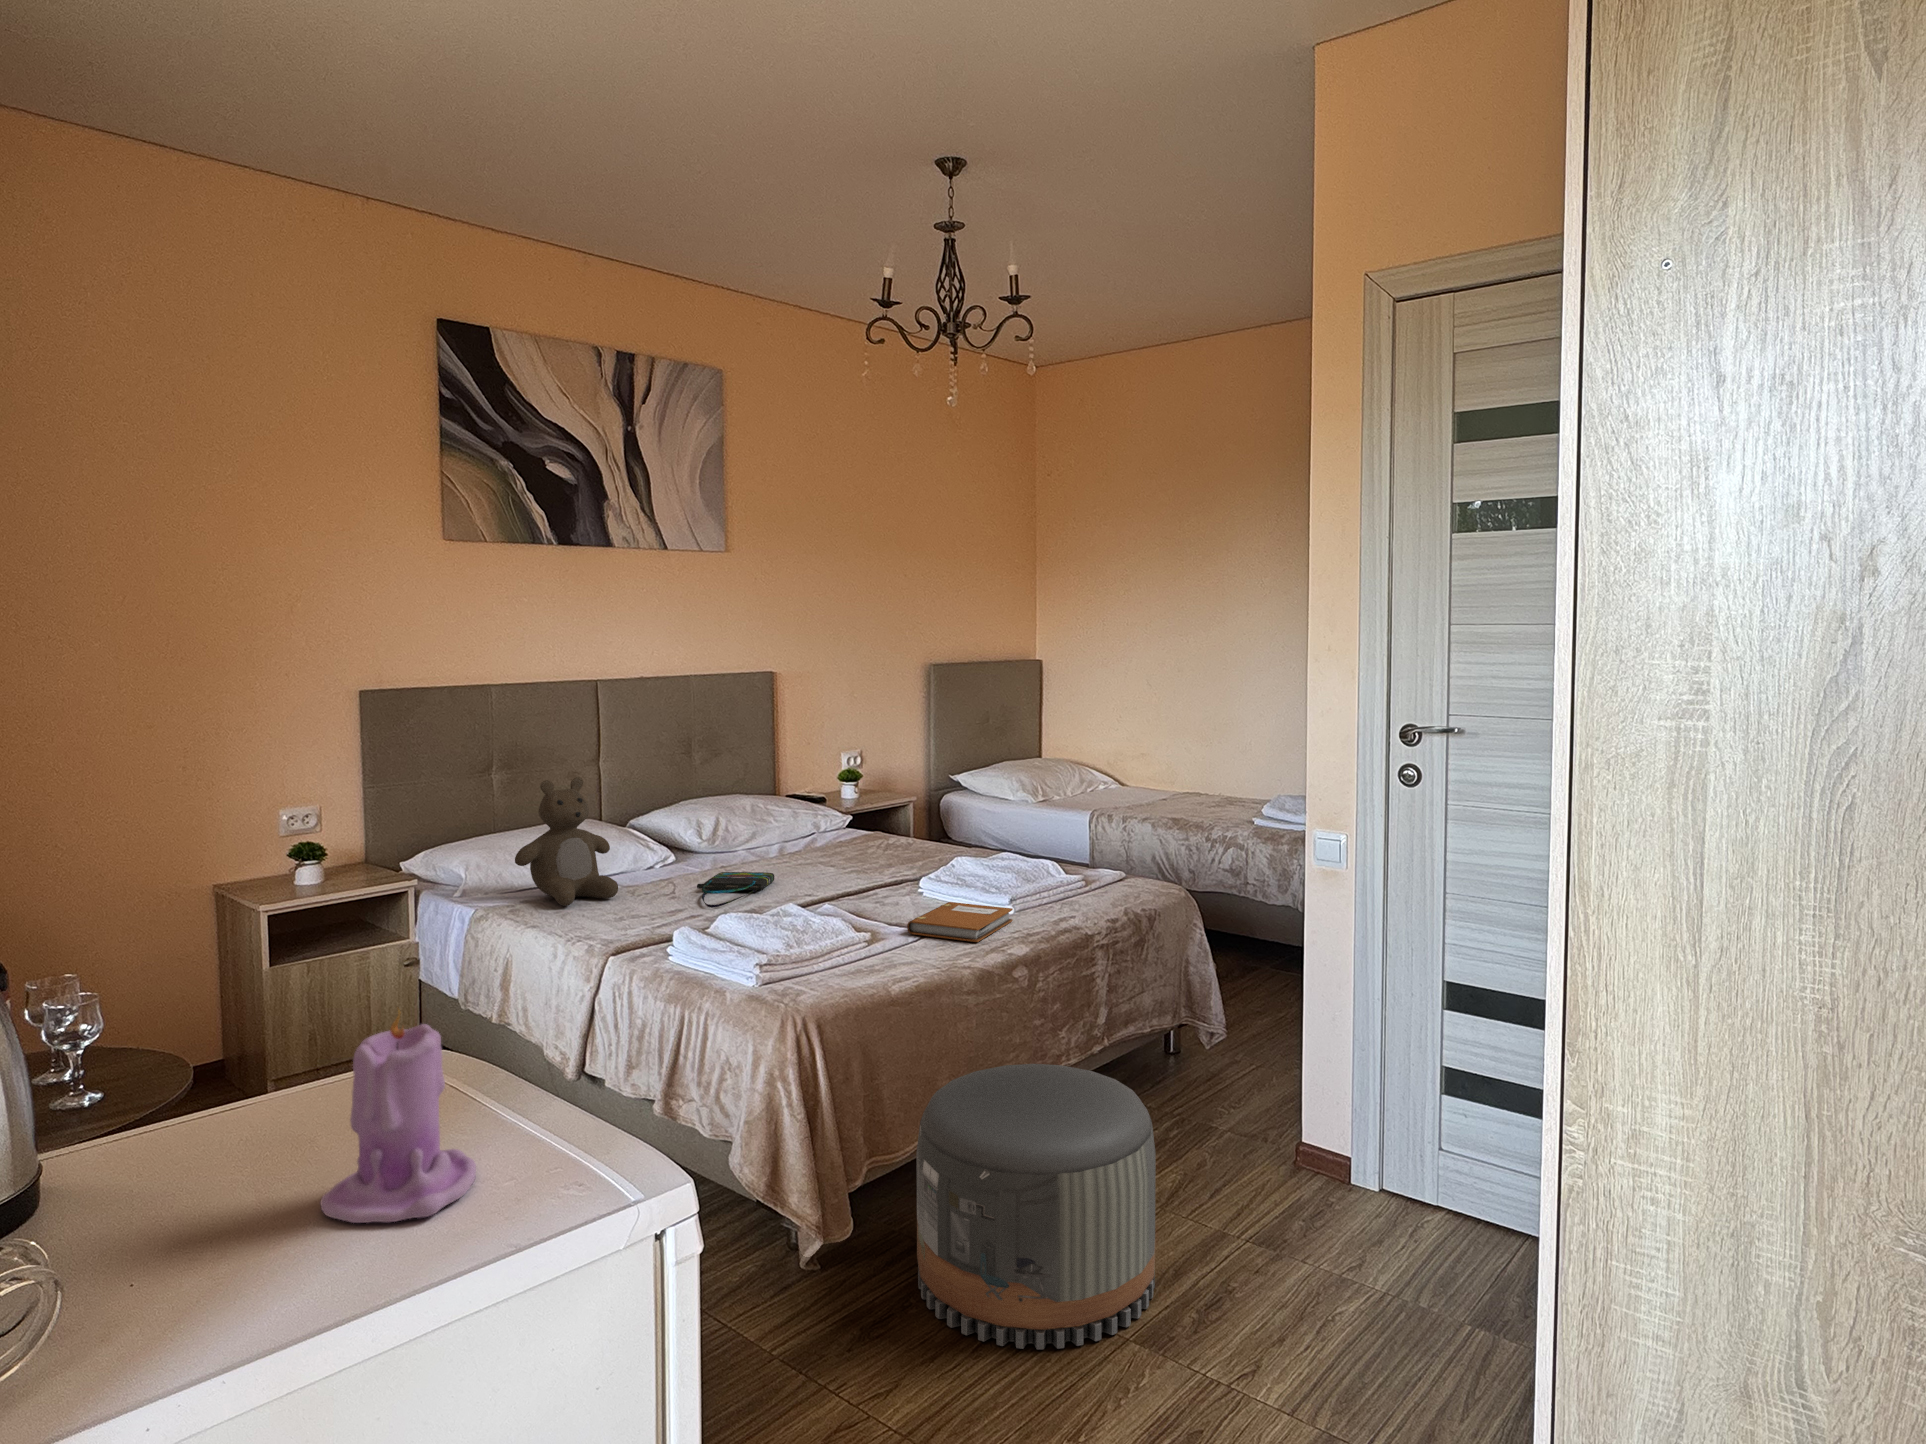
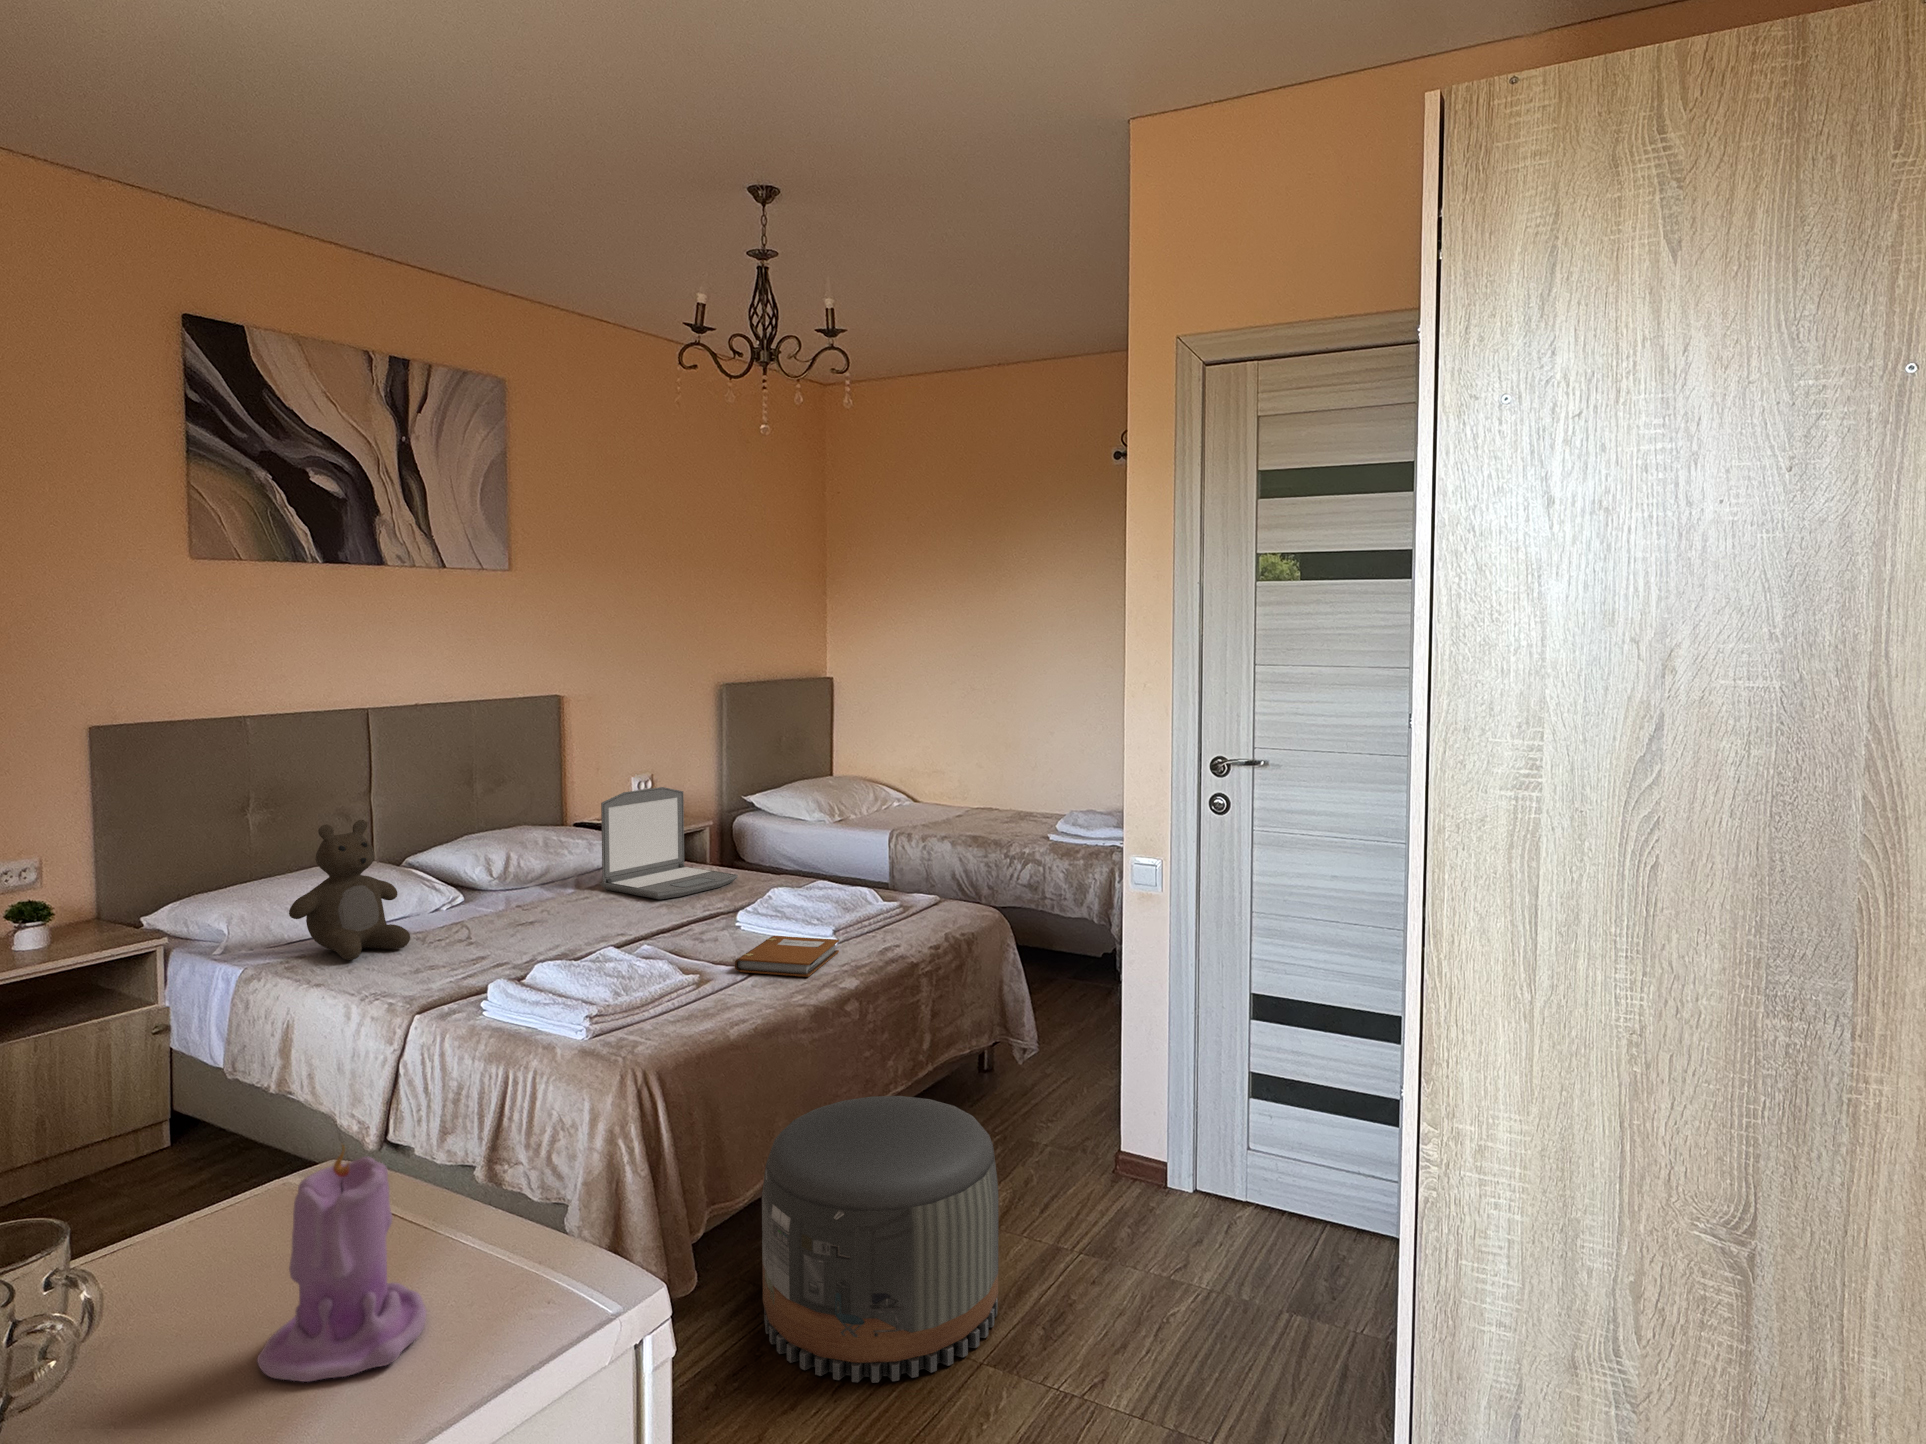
laptop: none [797,758,927,866] -> present [600,787,738,899]
tote bag: present [697,872,775,908] -> none [498,912,582,954]

